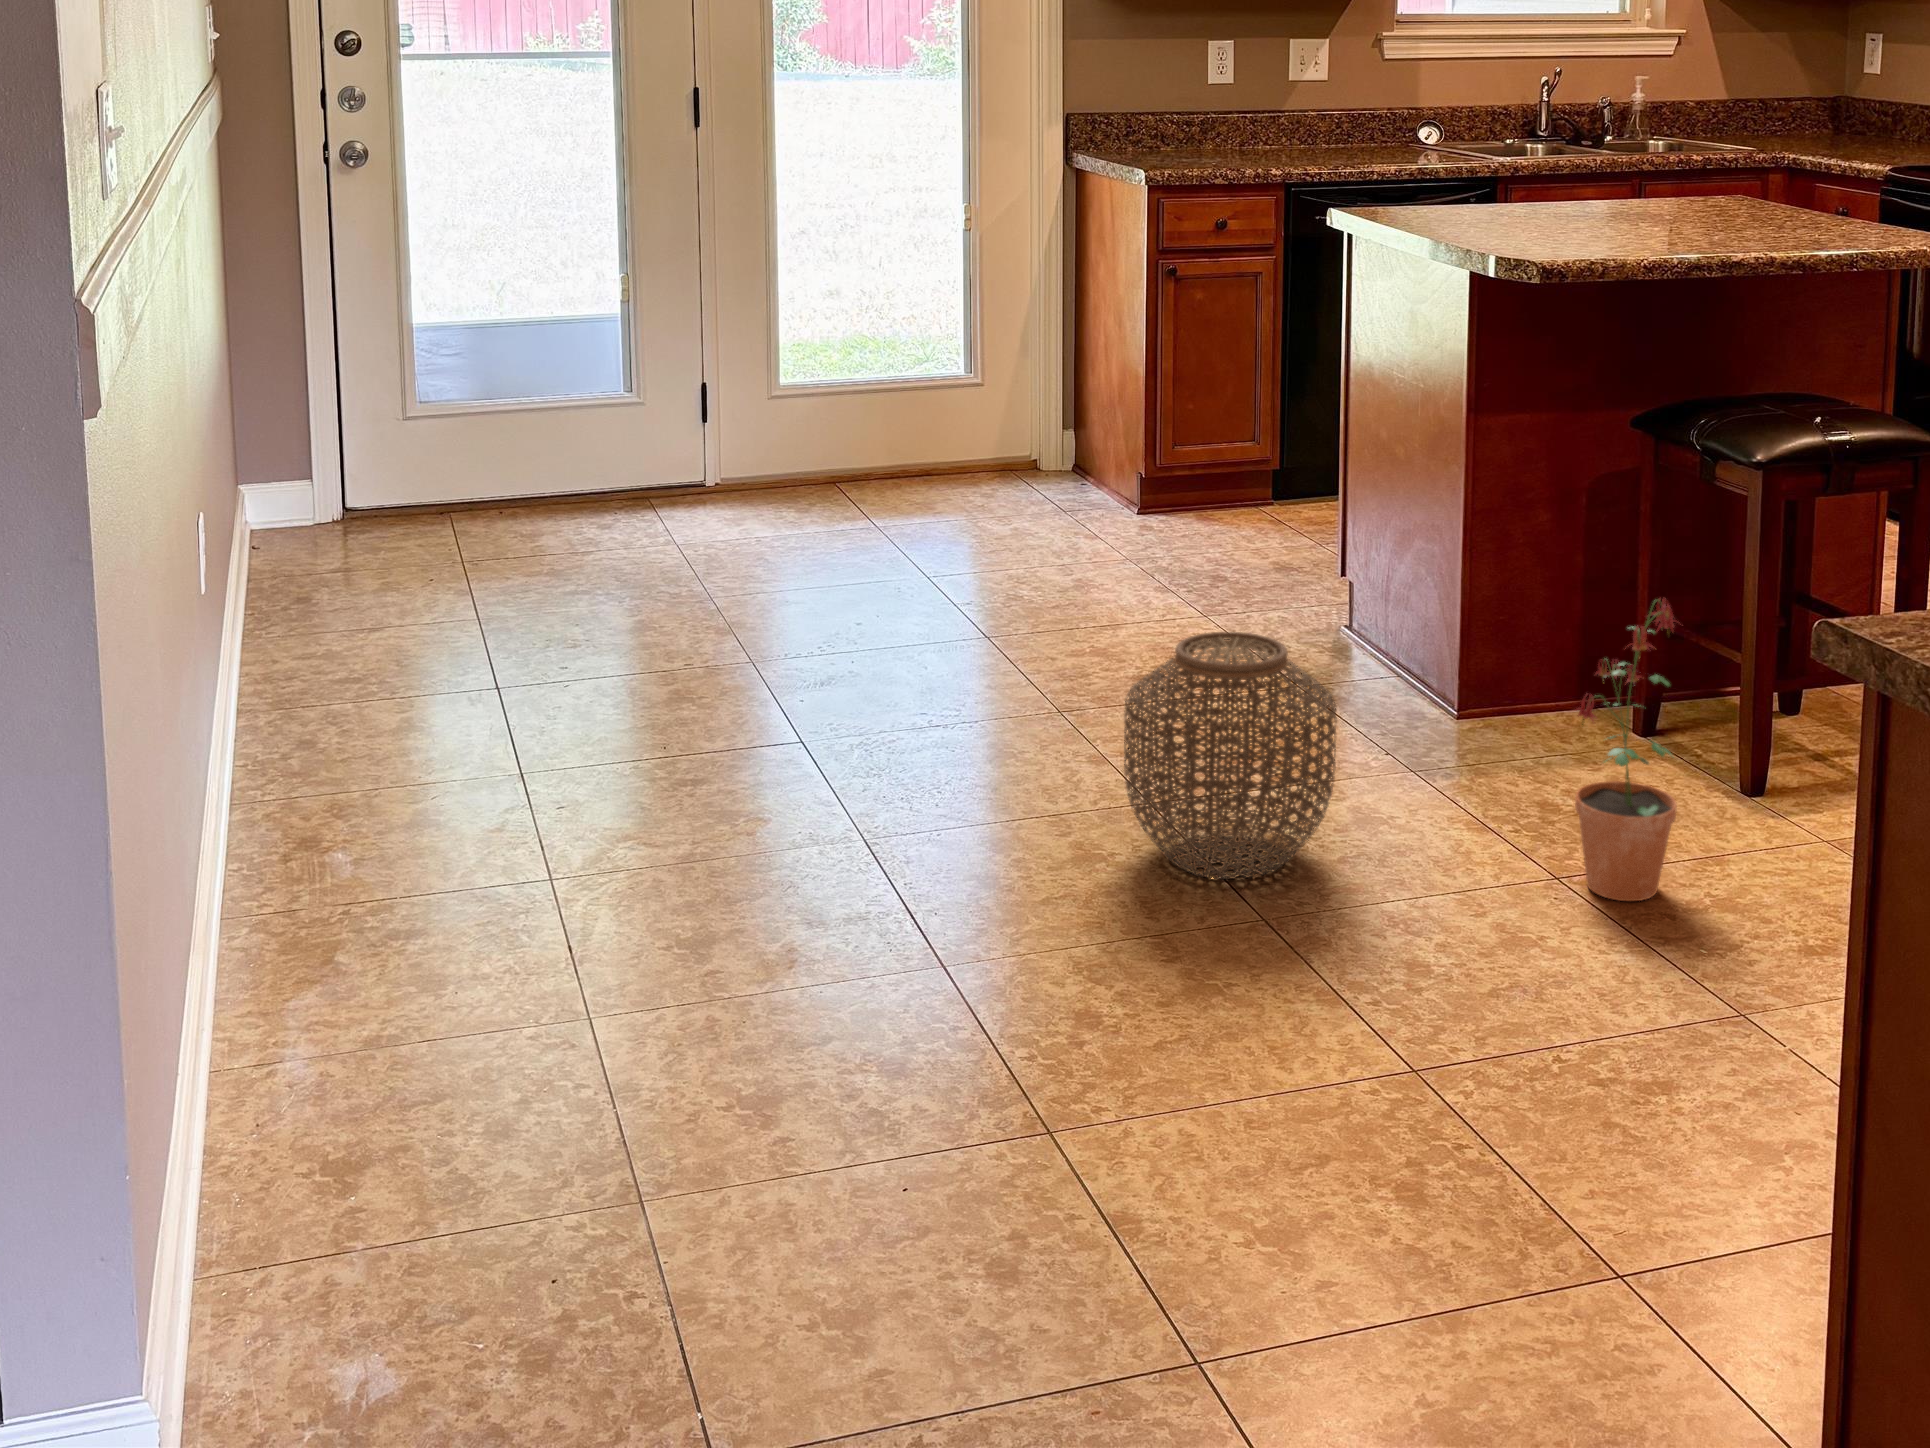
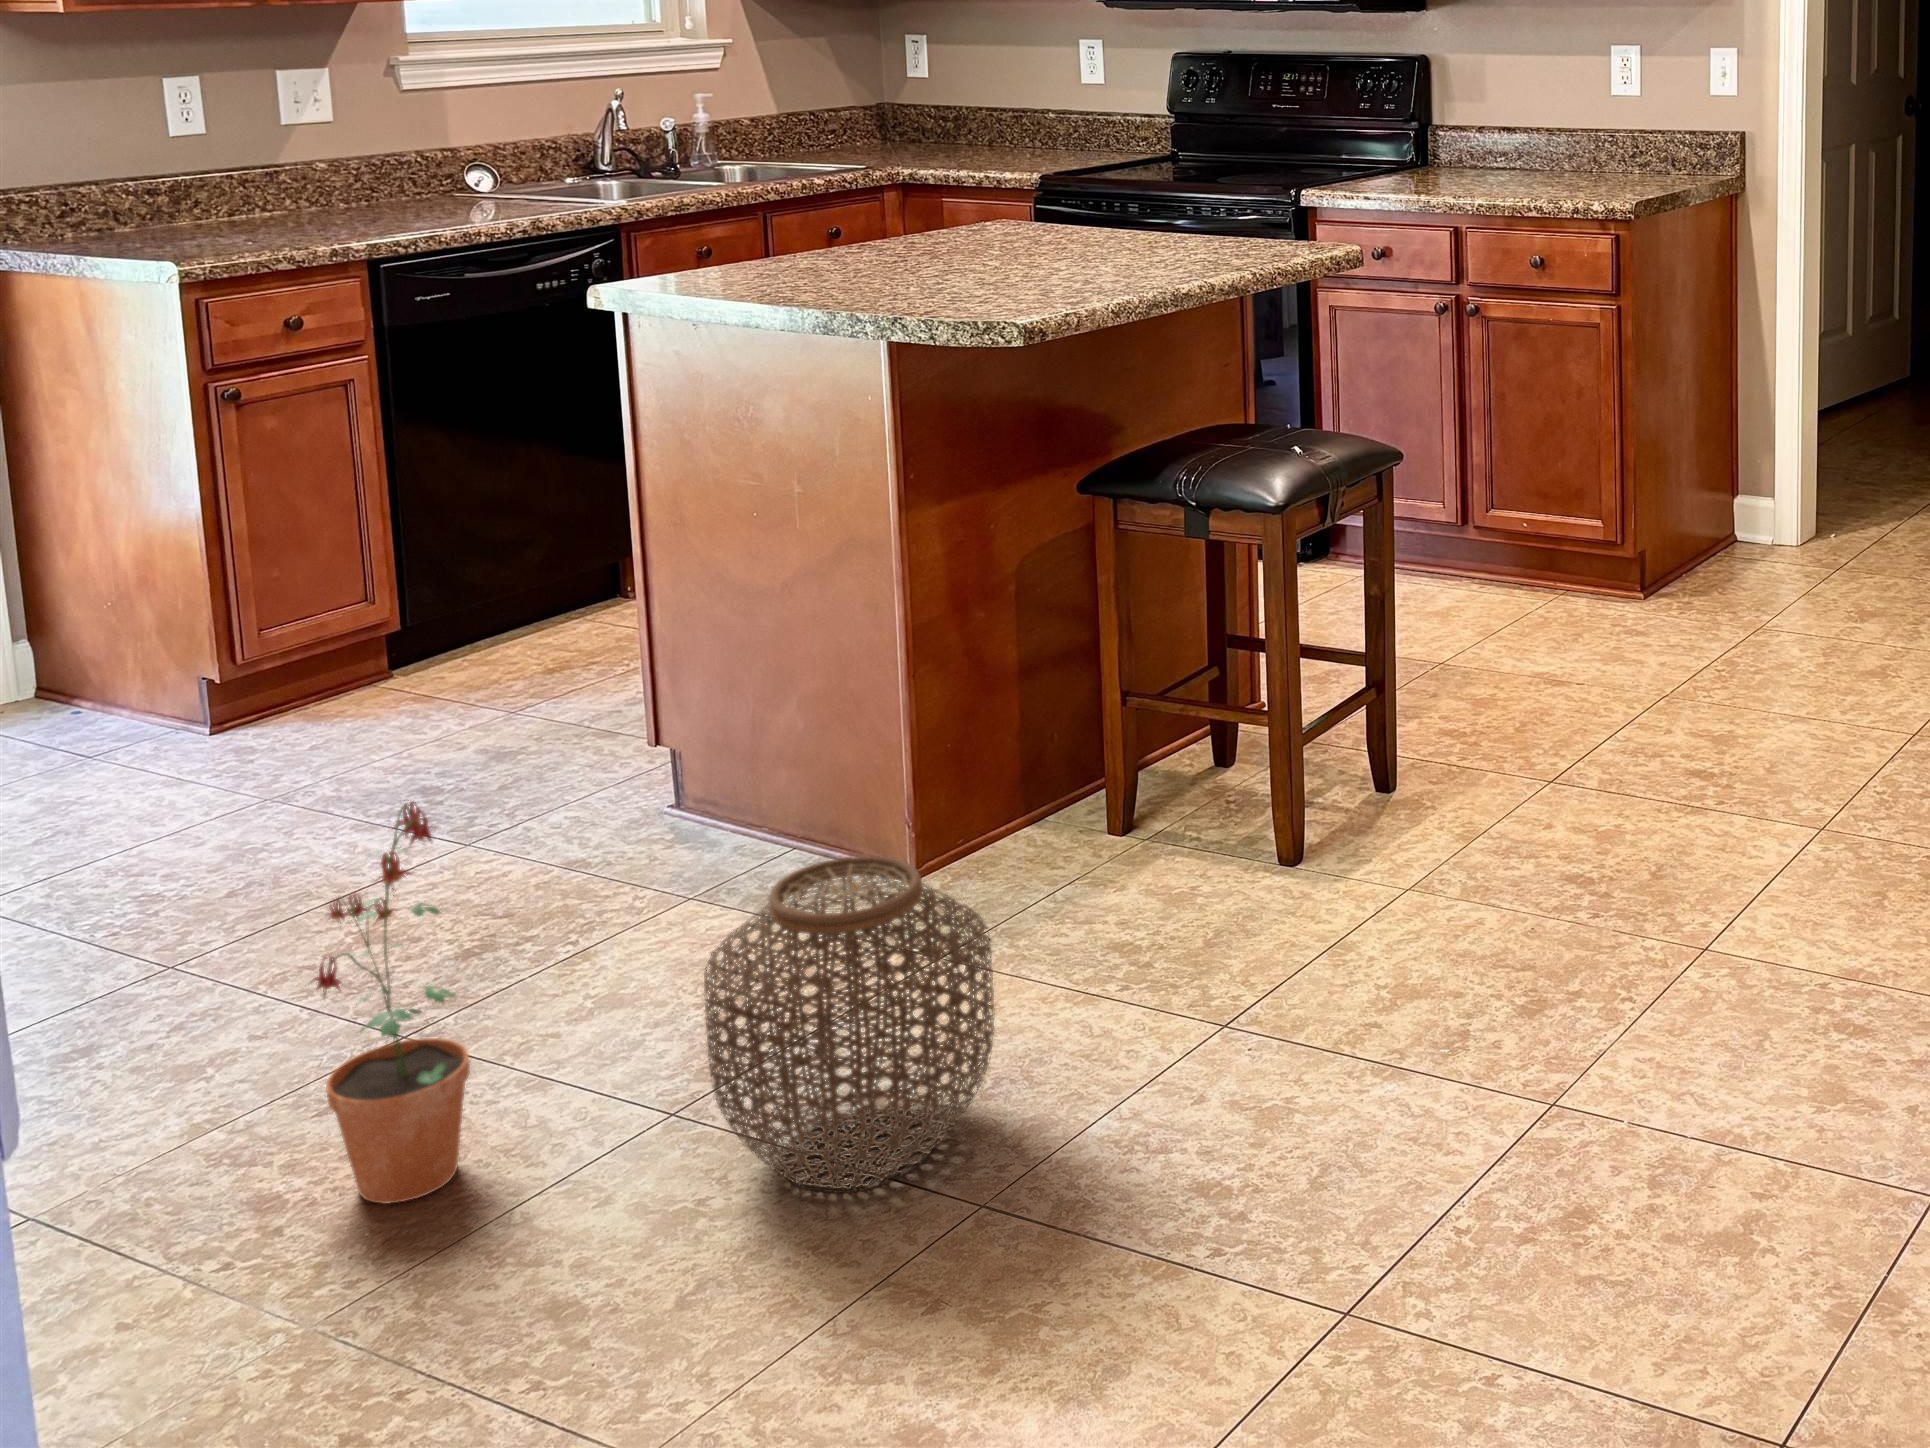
potted plant: present [1575,598,1677,901] -> present [312,802,470,1204]

